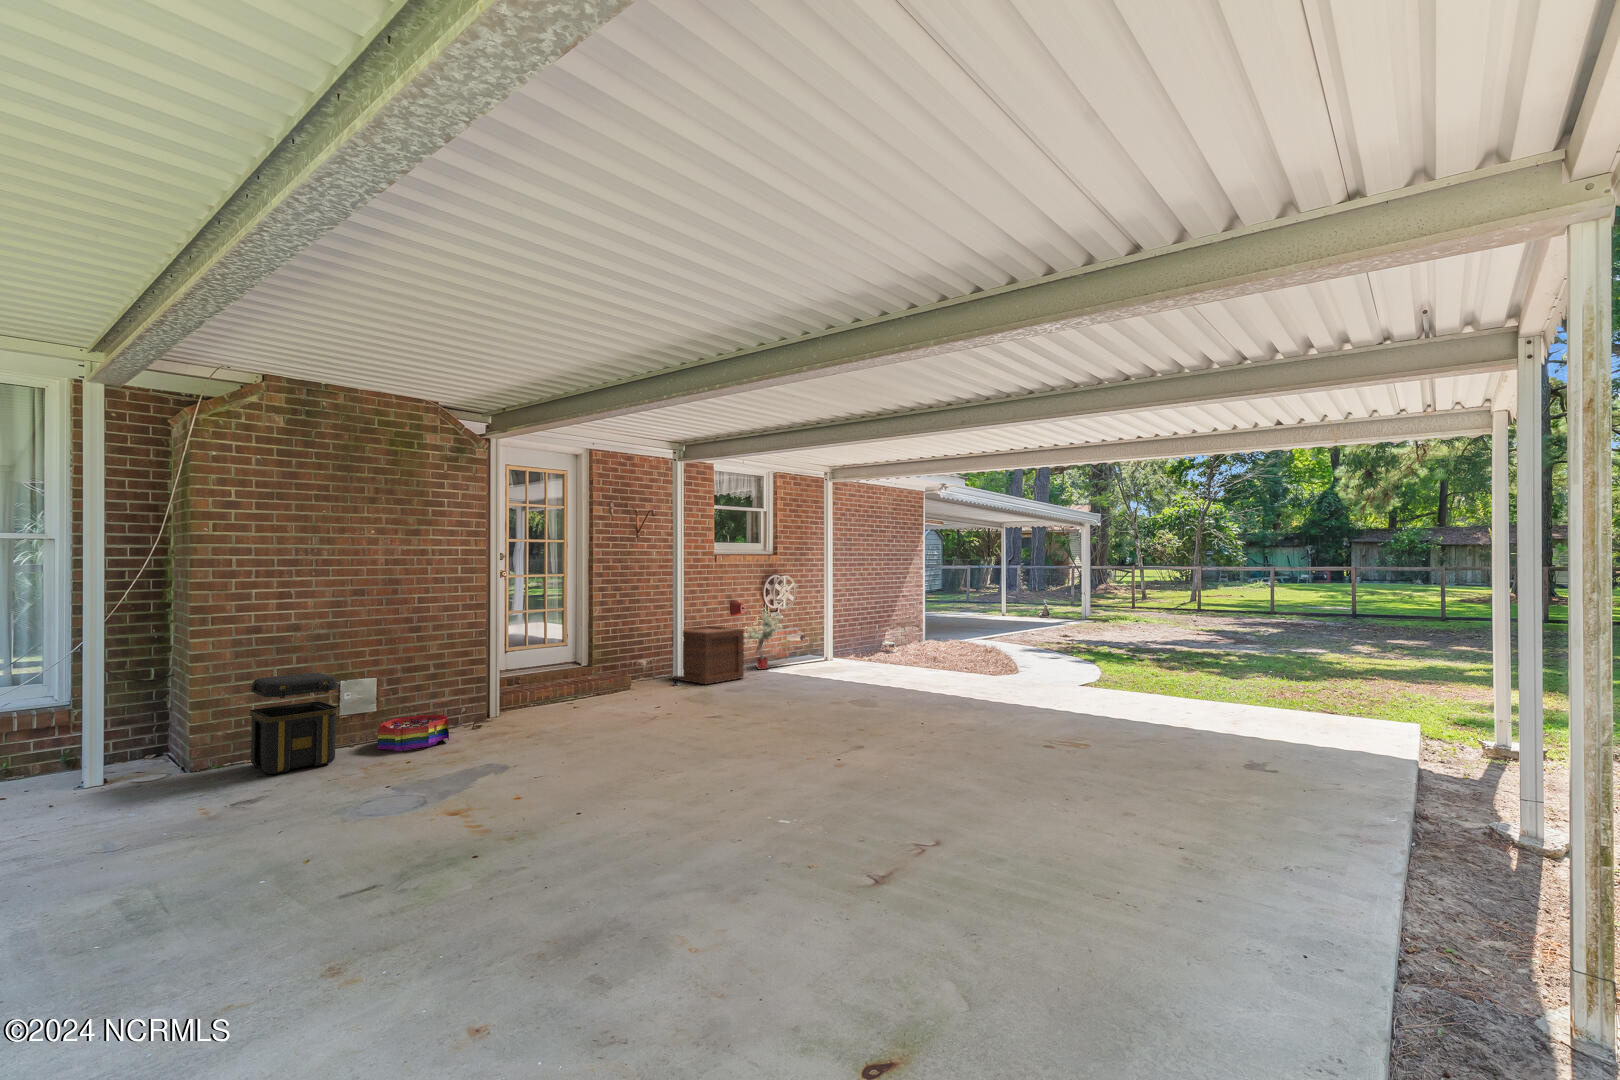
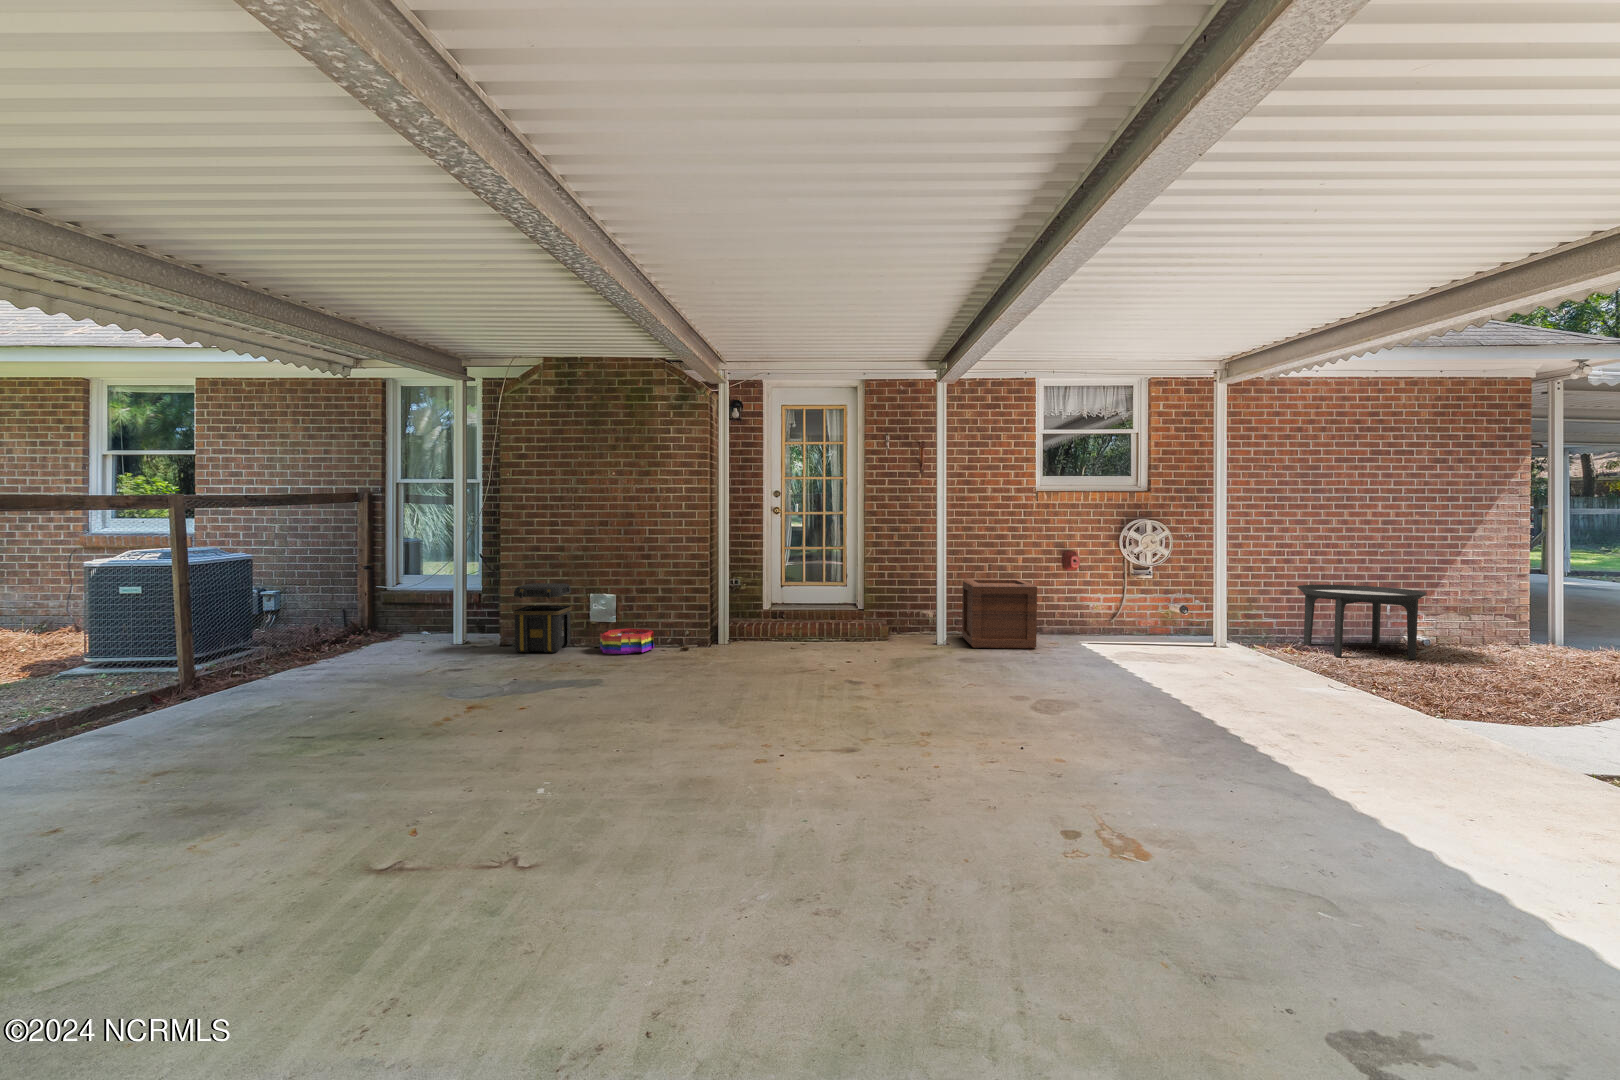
potted tree: present [744,608,782,670] -> none [1063,562,1133,644]
round table: none [850,614,916,658] -> present [1297,585,1427,659]

